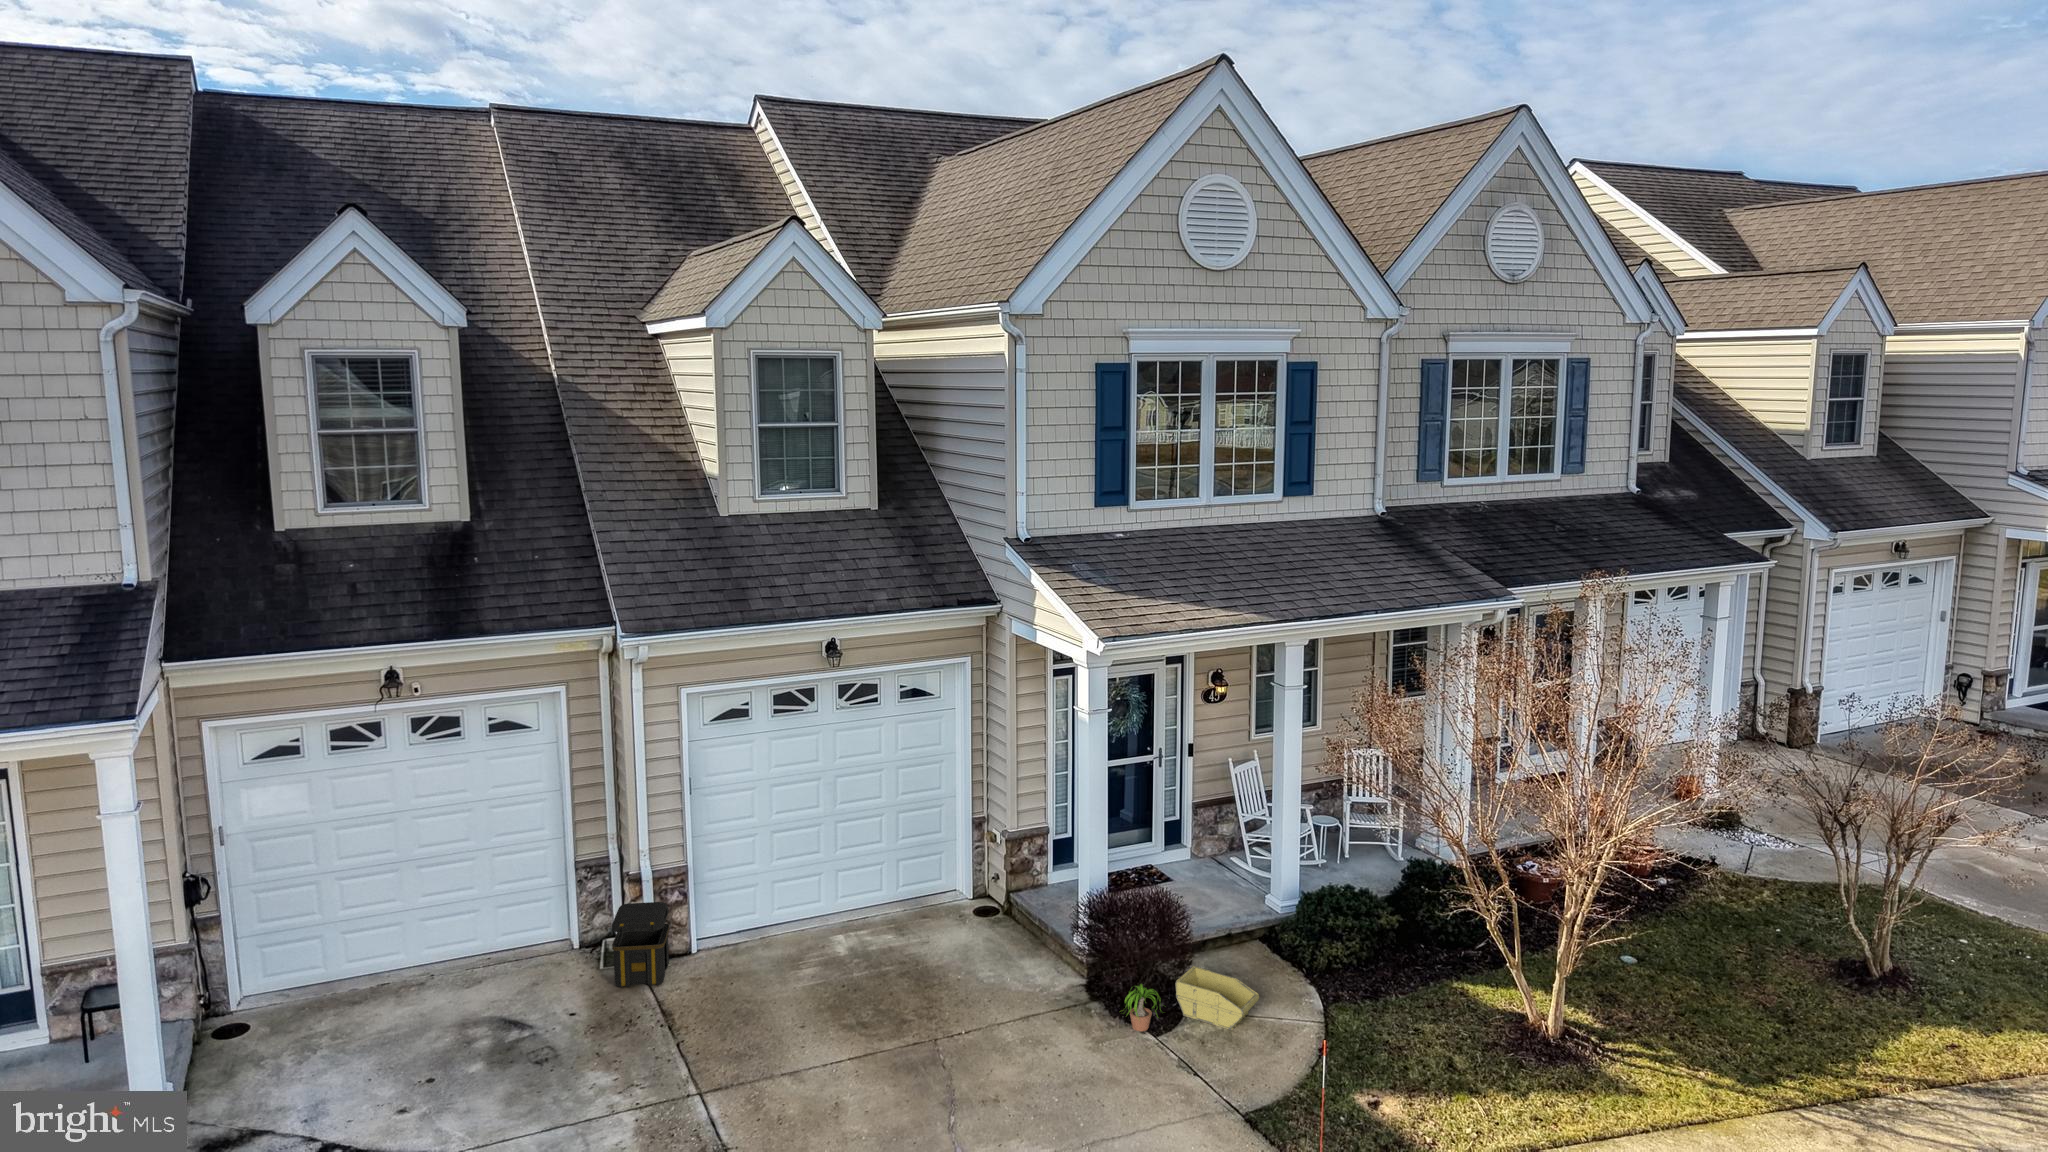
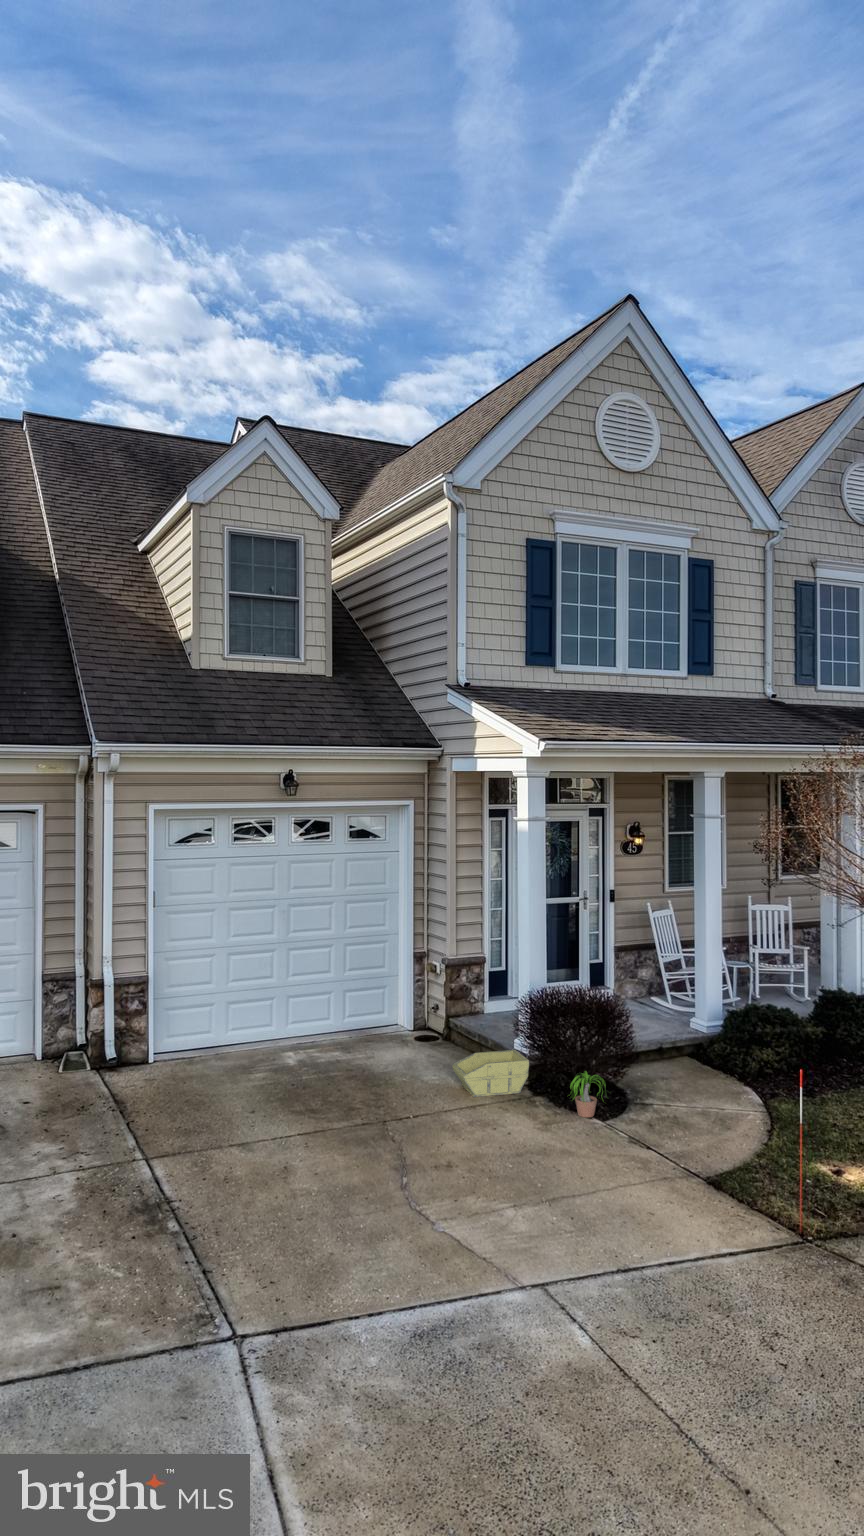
toolbox: present [612,902,670,987] -> none [71,1006,128,1085]
storage bin: present [1175,966,1259,1030] -> present [452,1050,529,1097]

